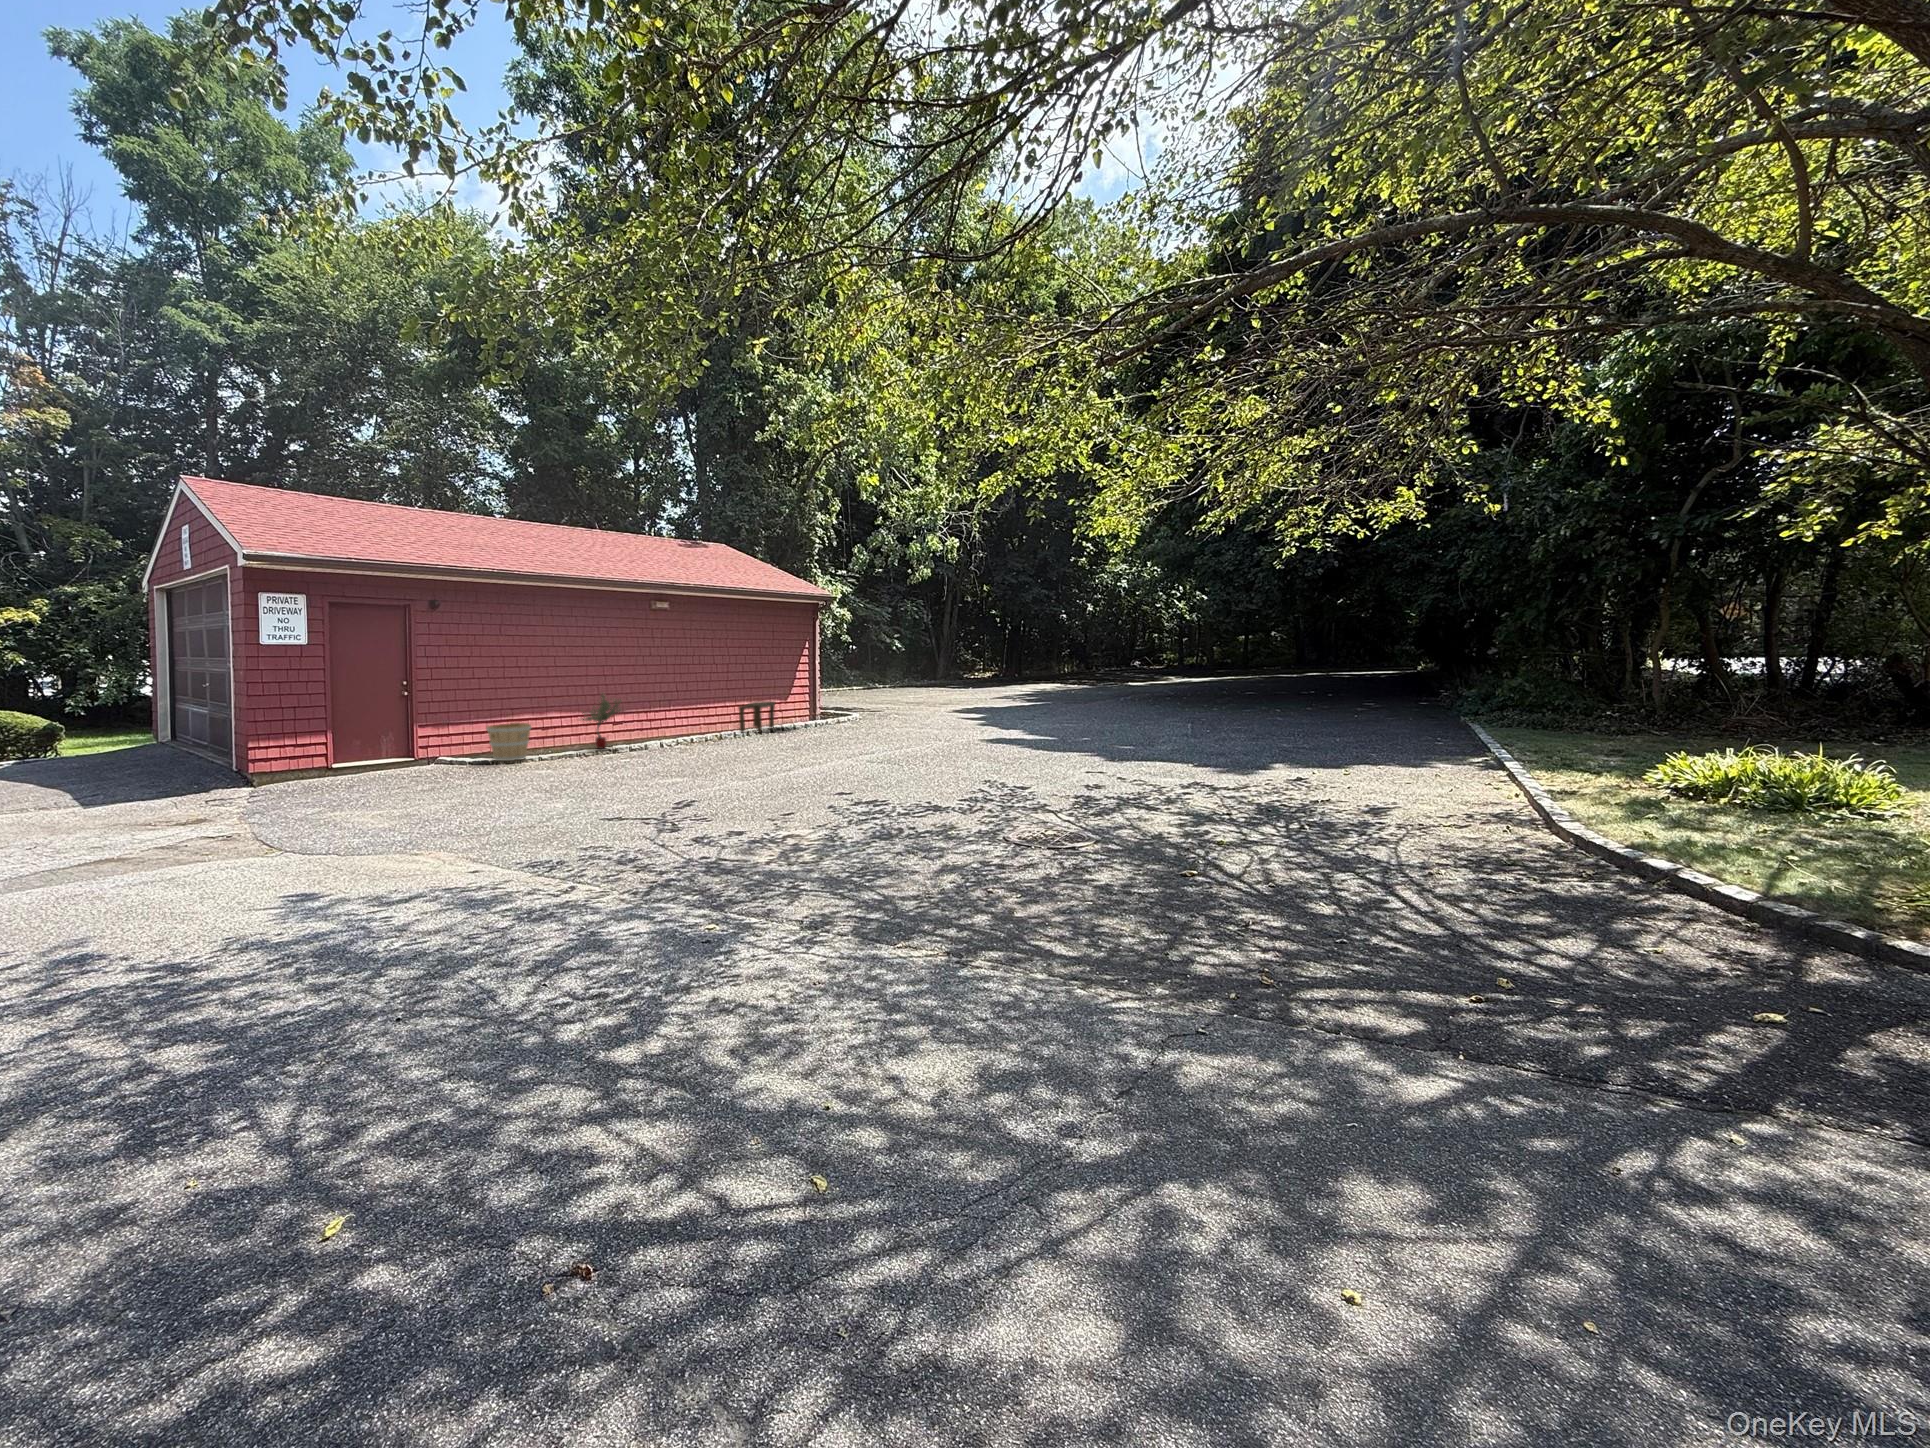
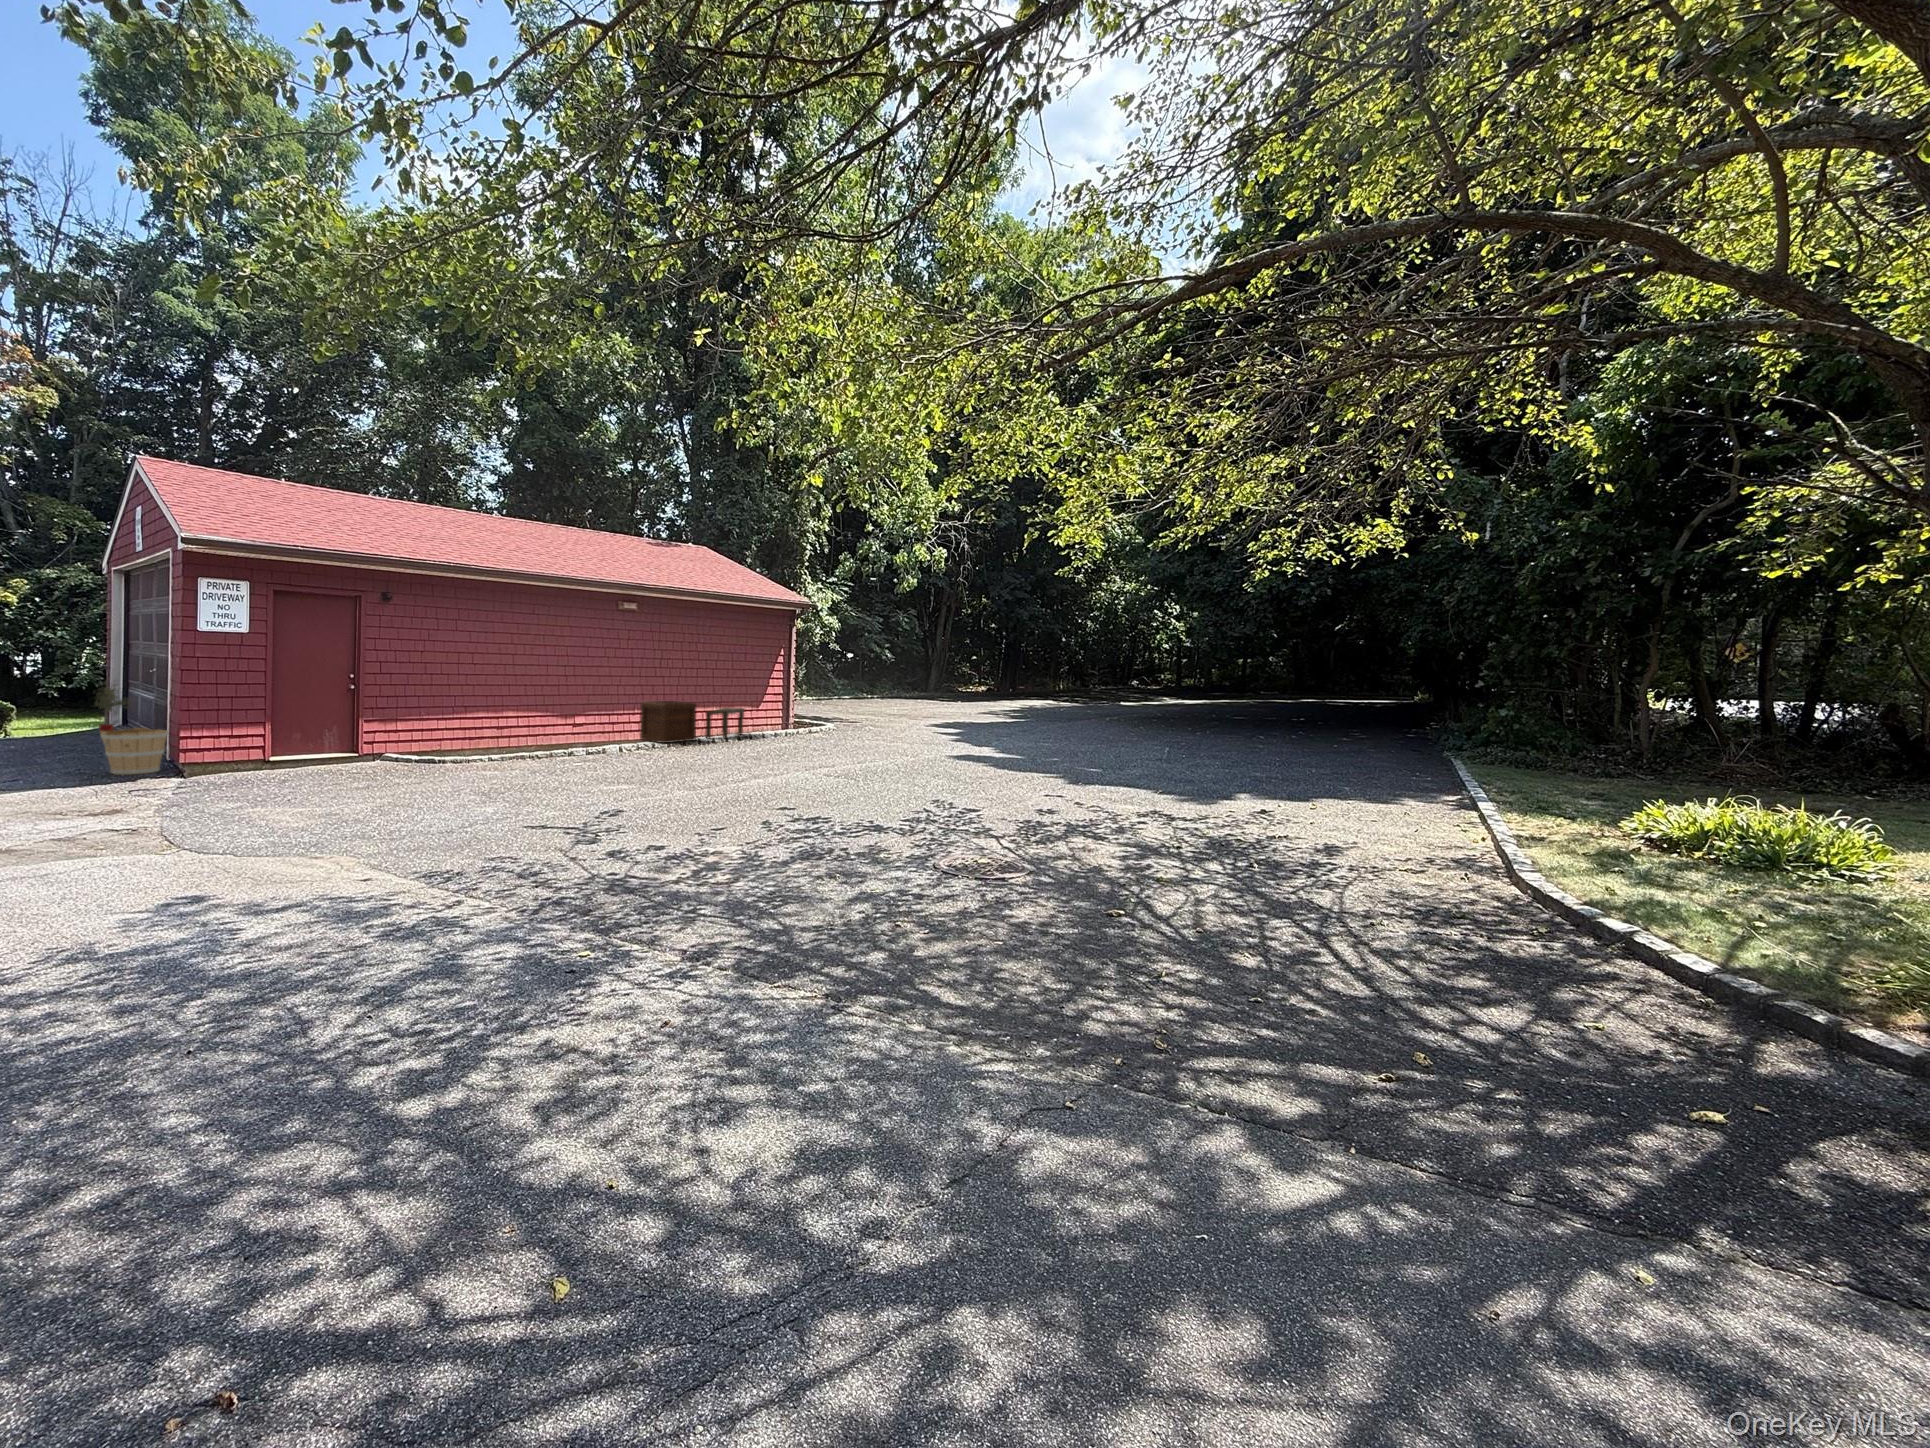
potted tree: present [582,693,621,748] -> present [95,682,130,731]
wooden crate: none [675,697,731,739] -> present [640,701,697,743]
wooden bucket: present [486,722,531,761] -> present [100,728,168,775]

